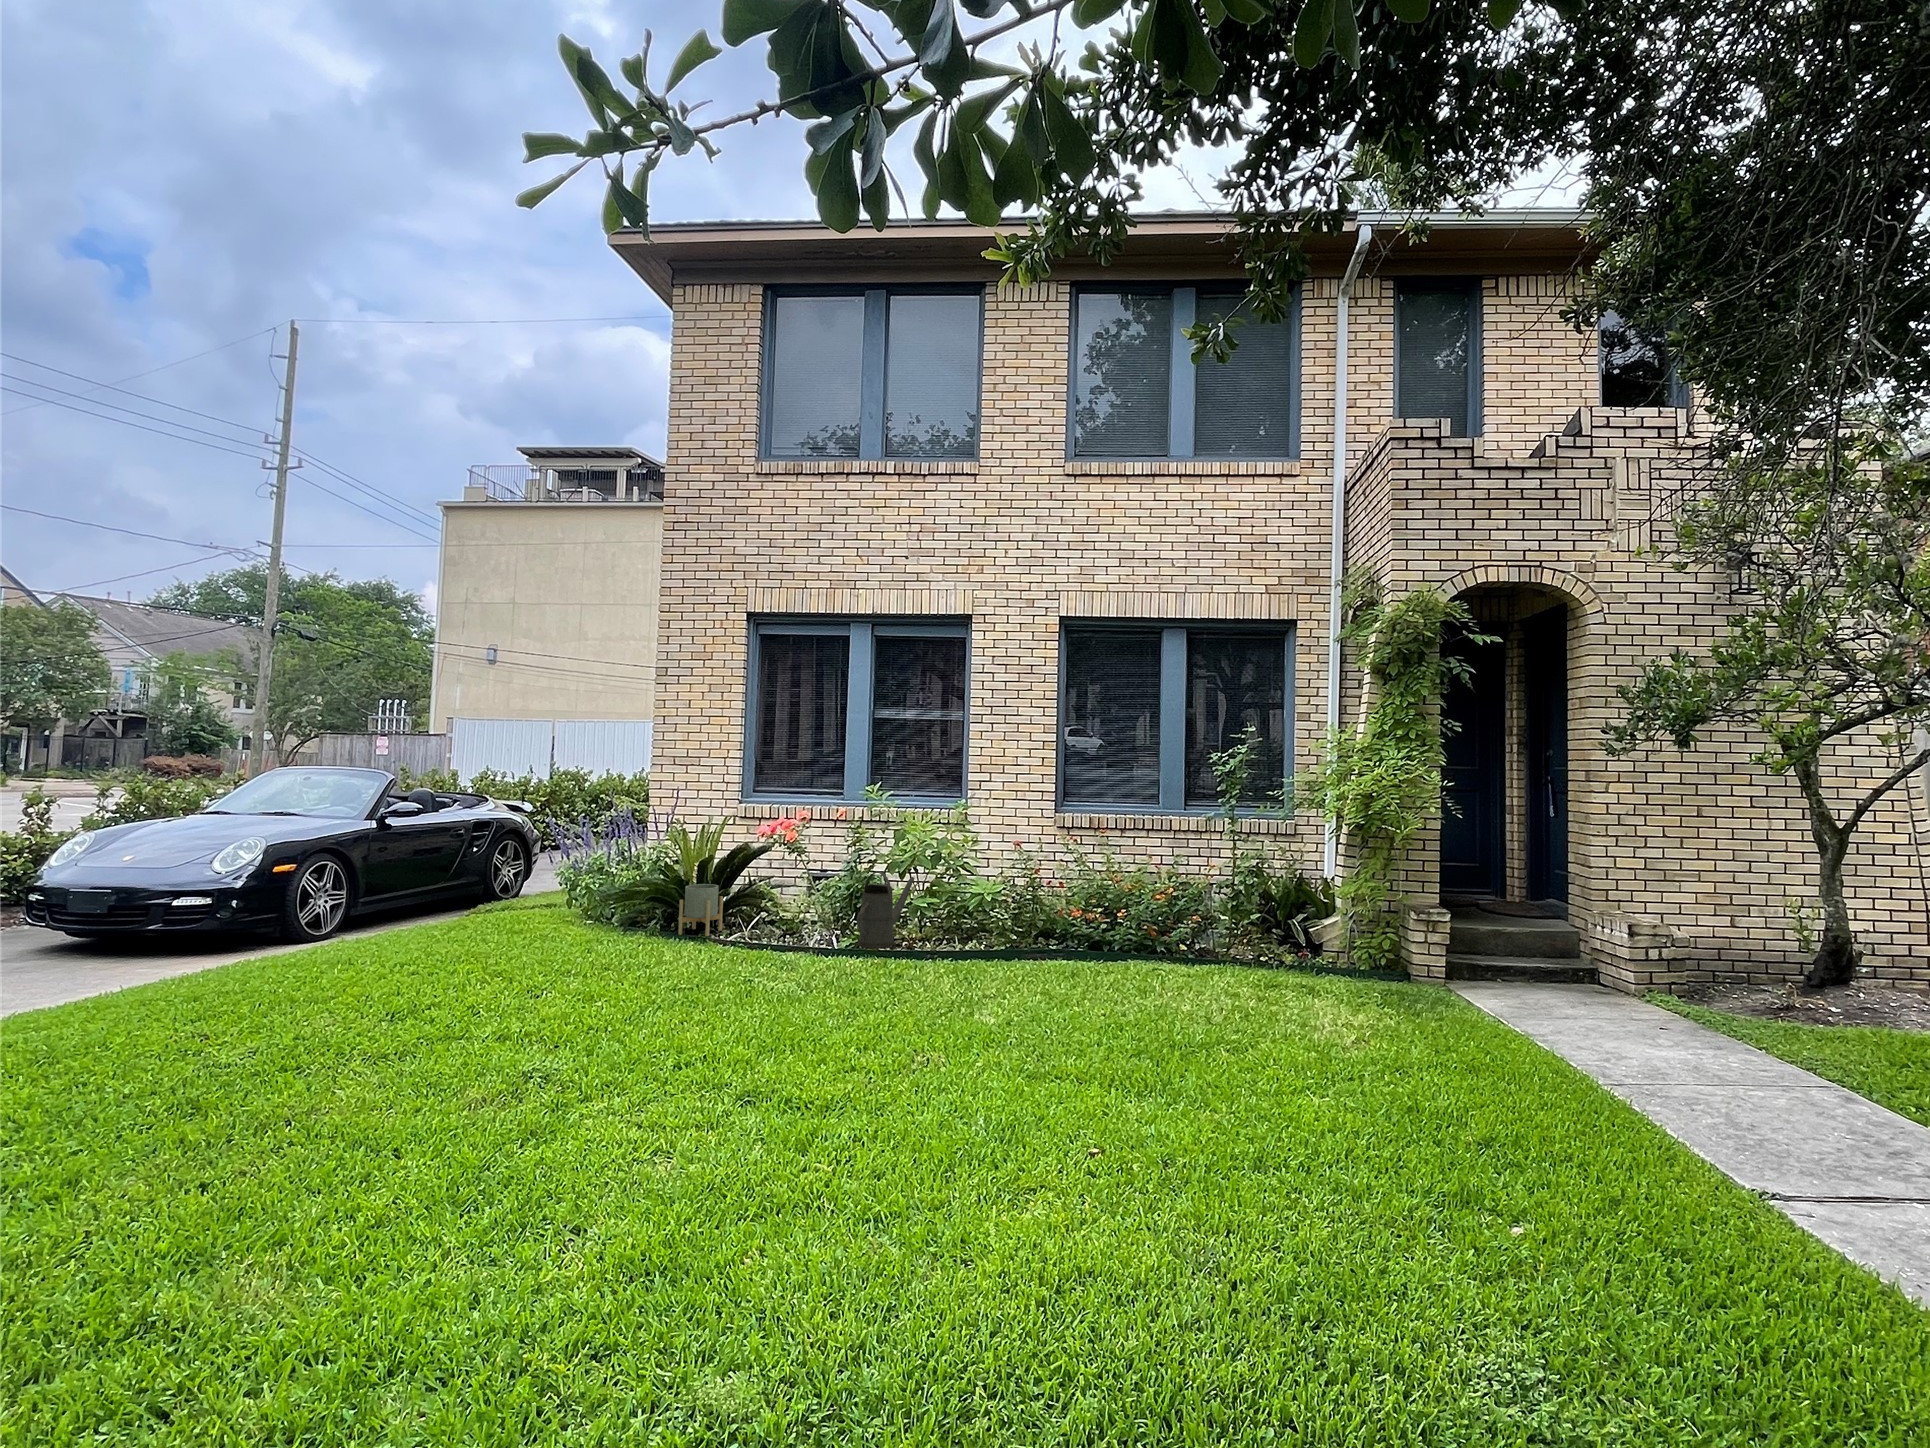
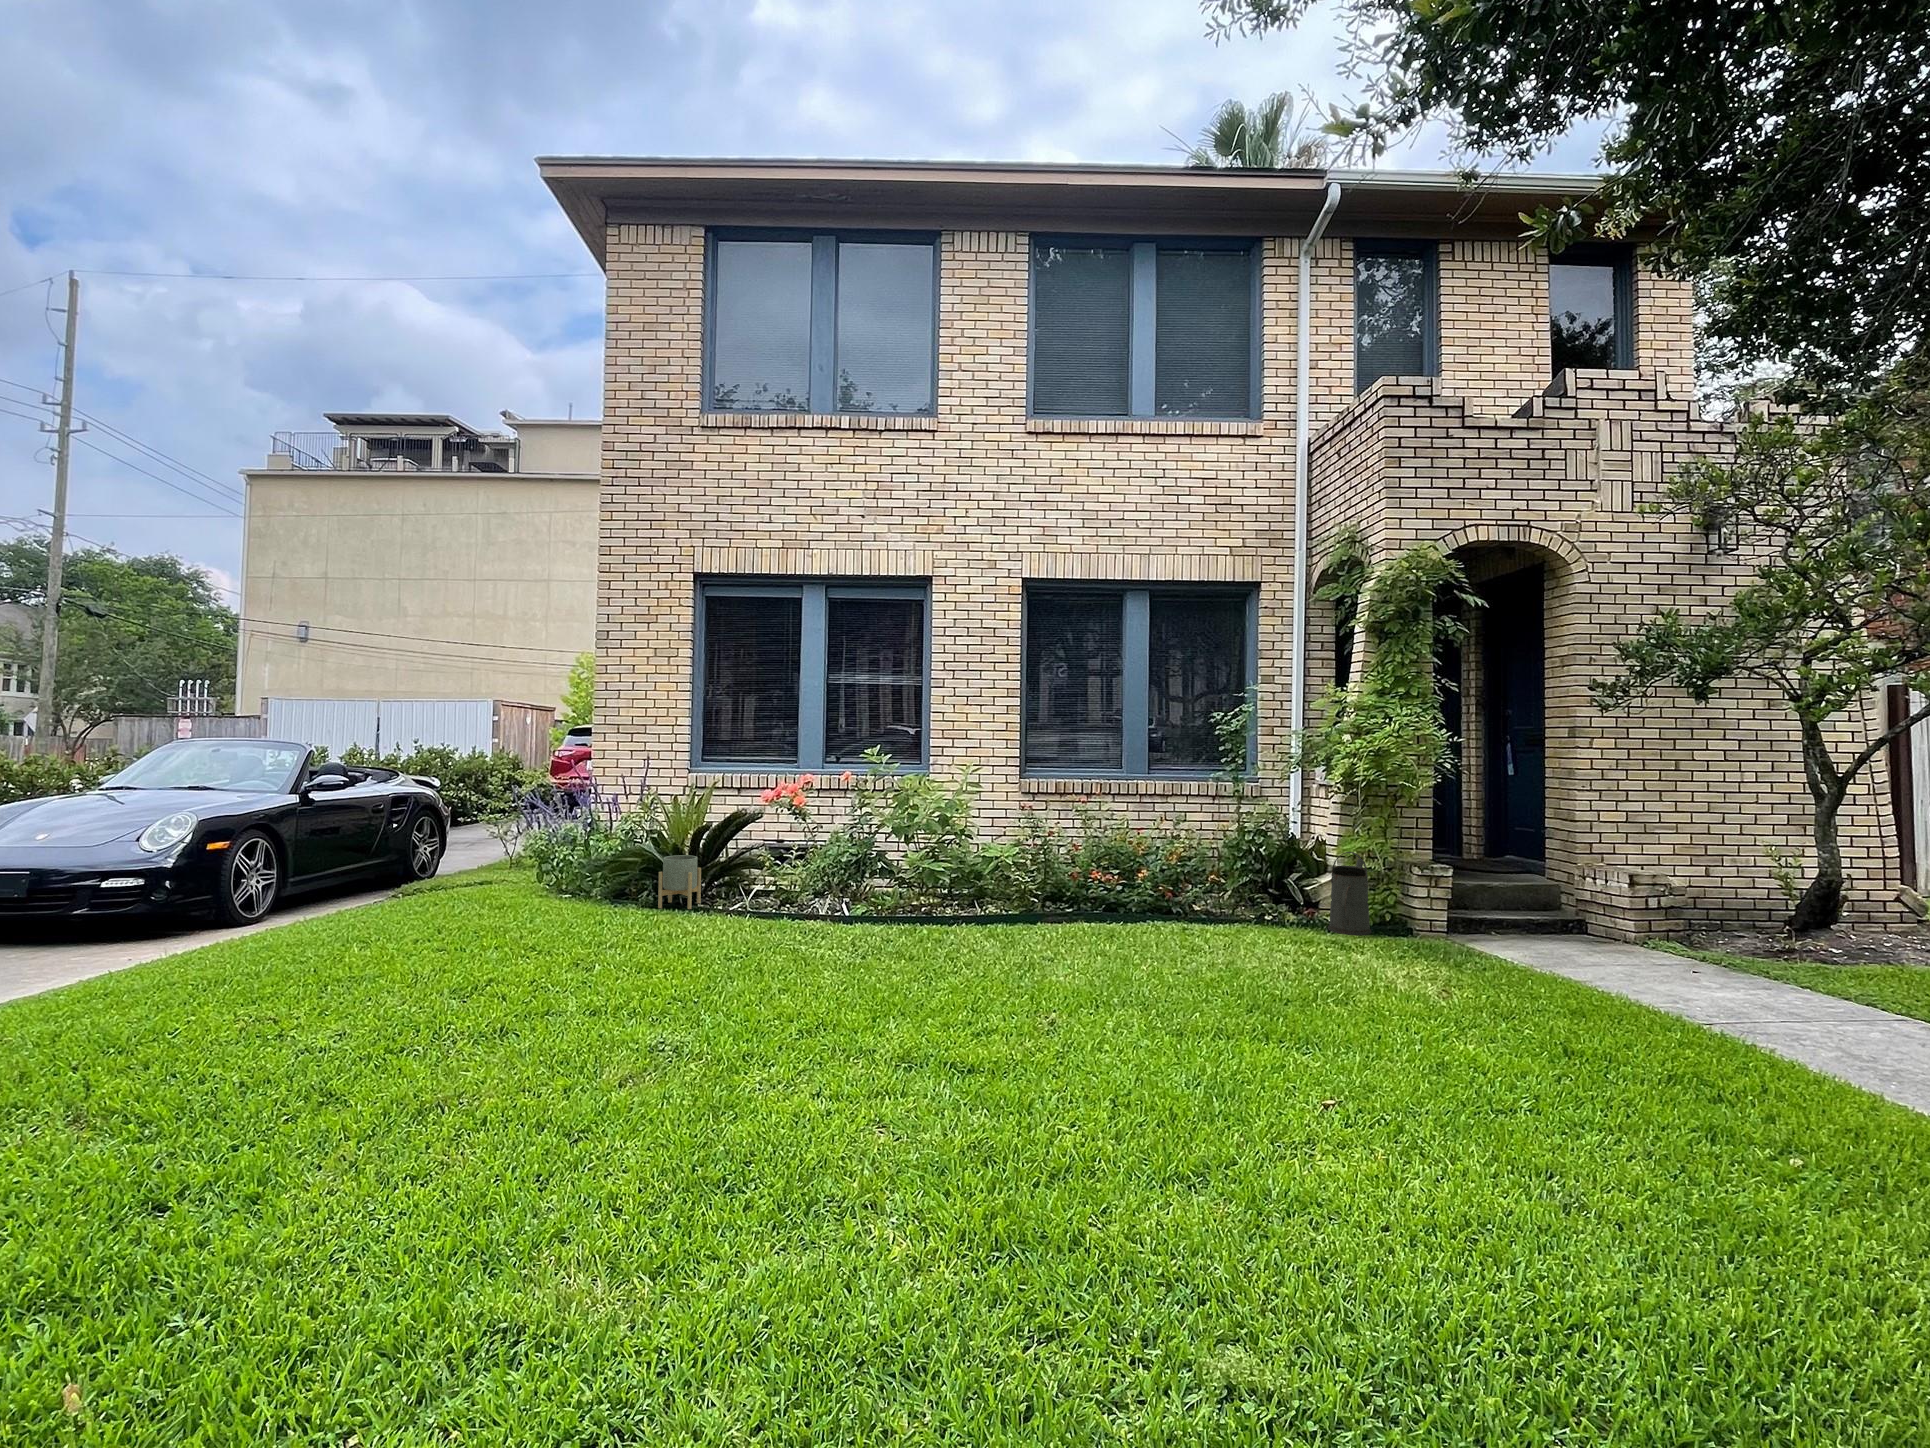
watering can: present [857,872,914,948] -> present [1328,852,1371,935]

